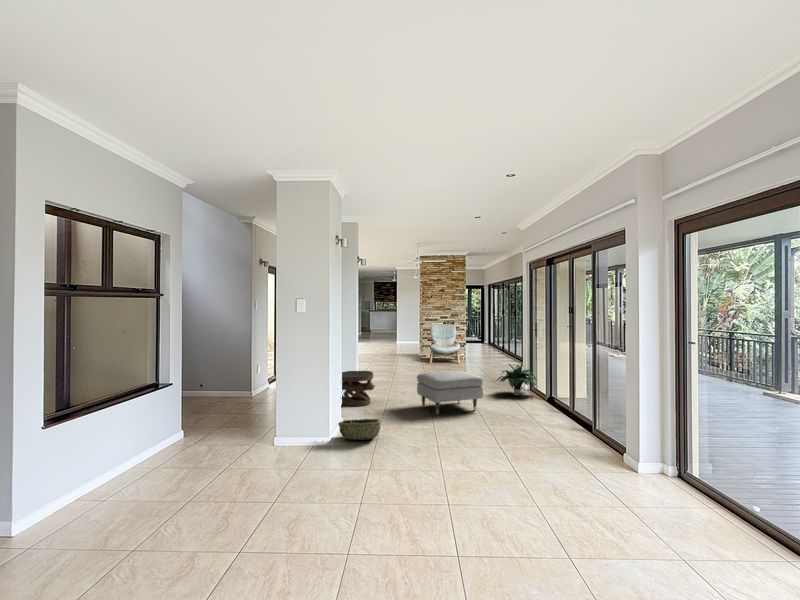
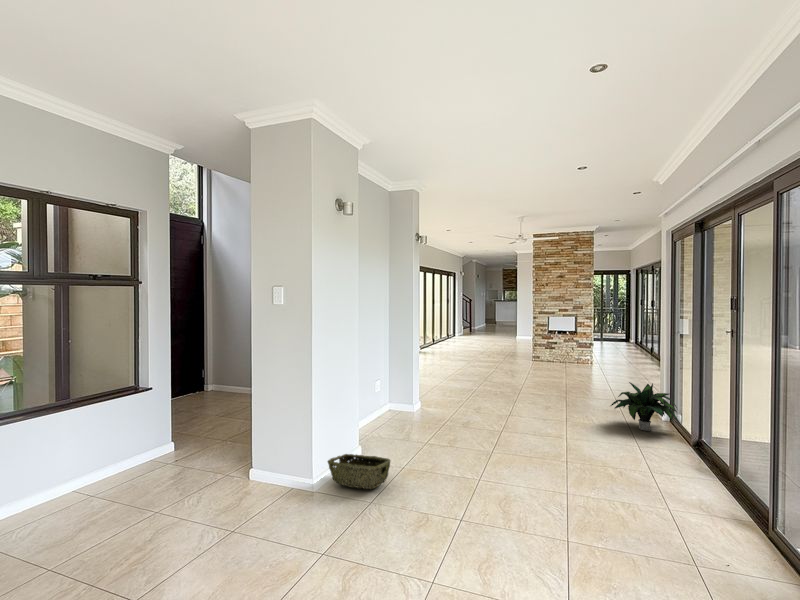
armchair: present [430,324,460,364] -> none [540,318,582,370]
side table: present [341,371,375,406] -> none [379,378,428,426]
ottoman: present [417,371,483,415] -> none [478,390,574,454]

